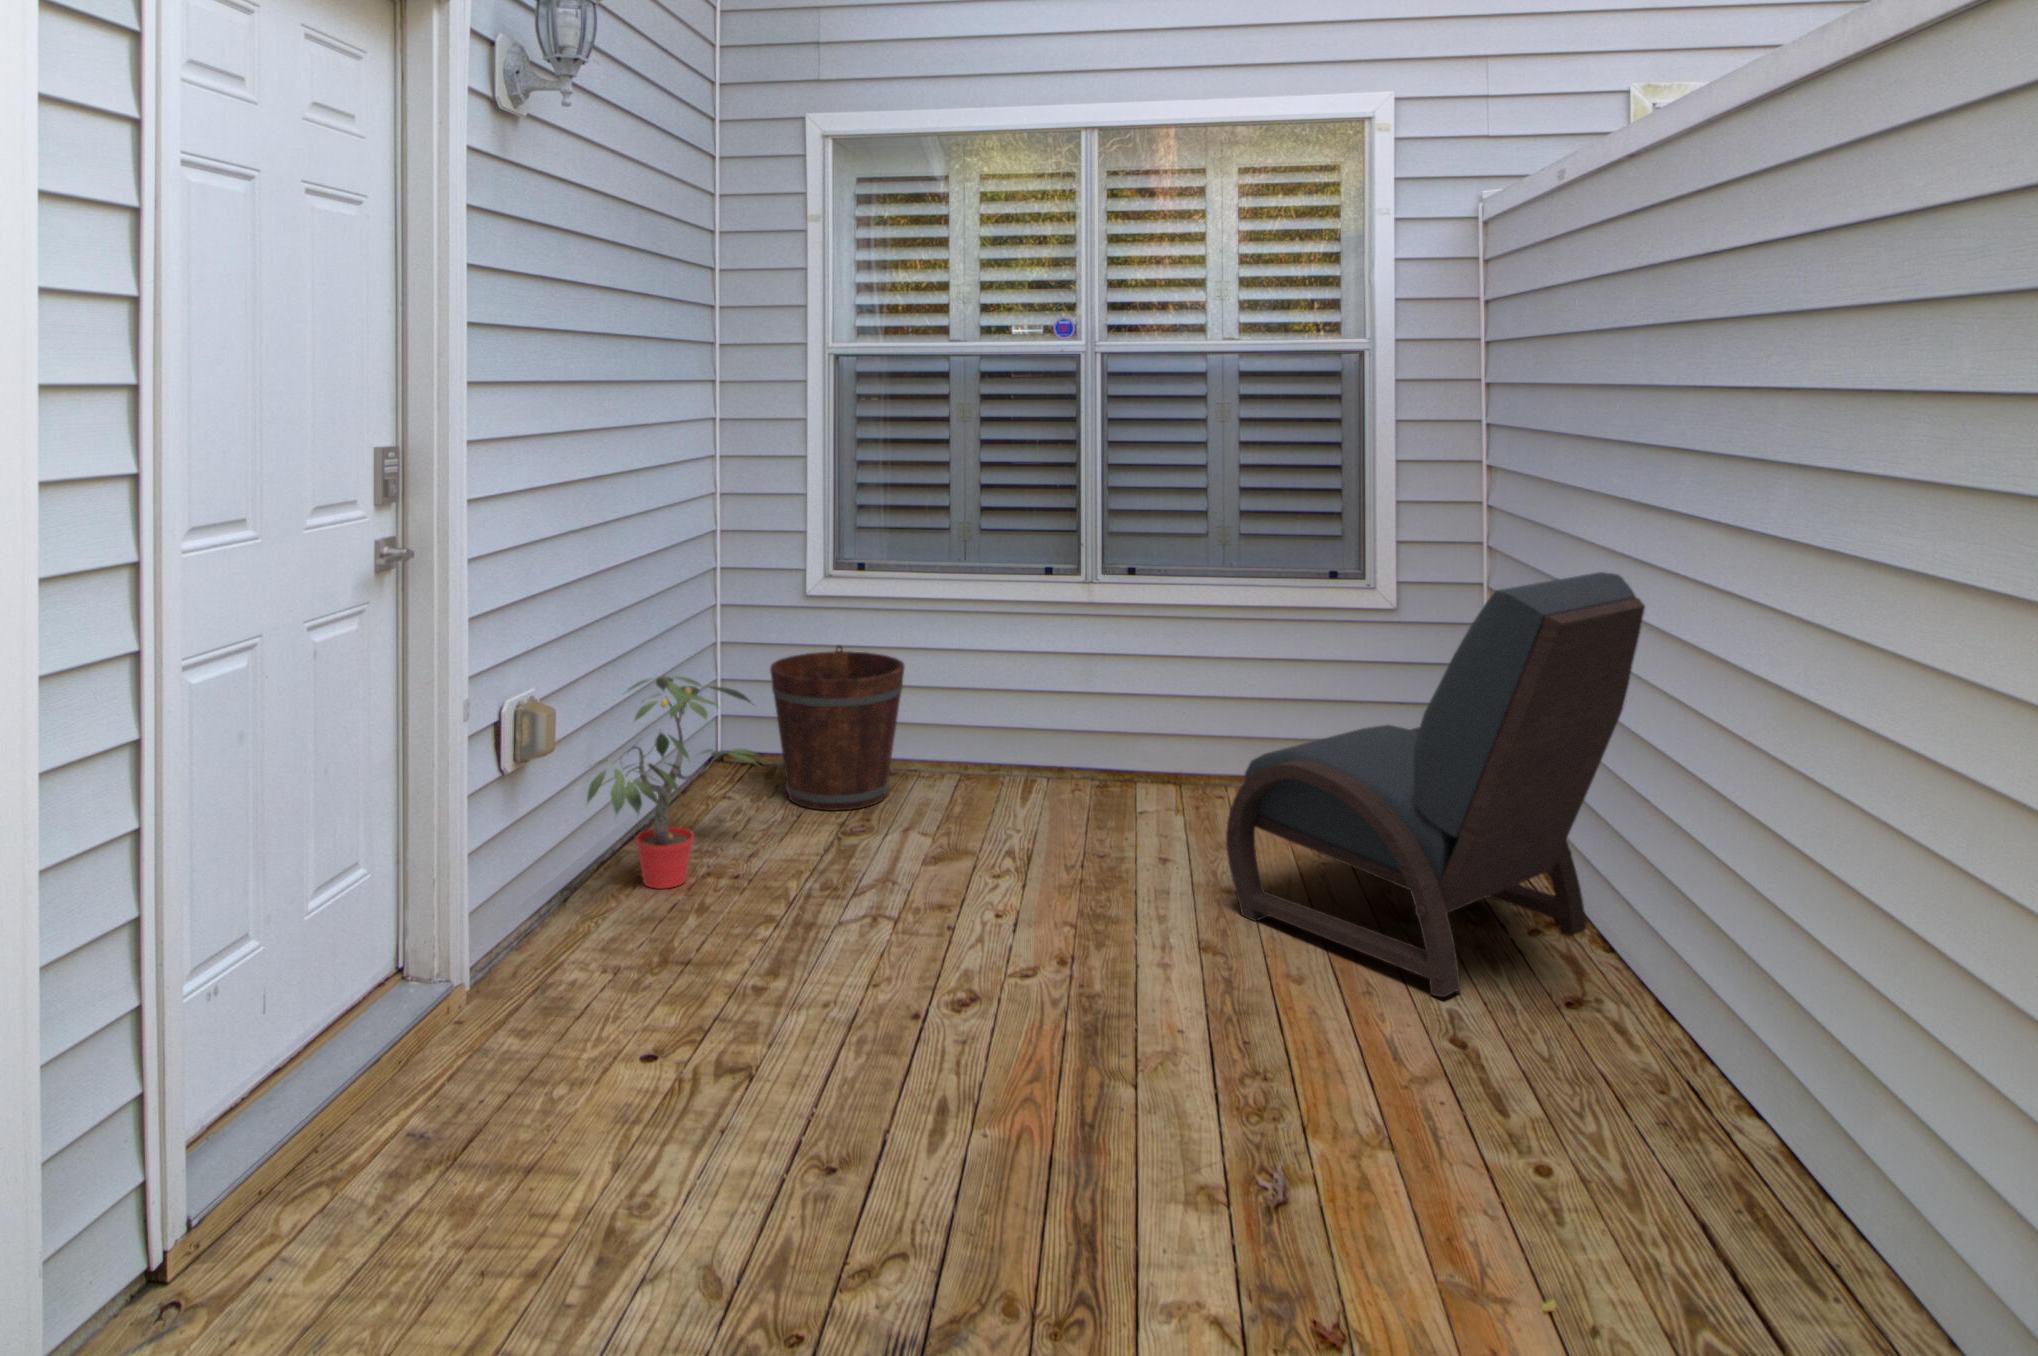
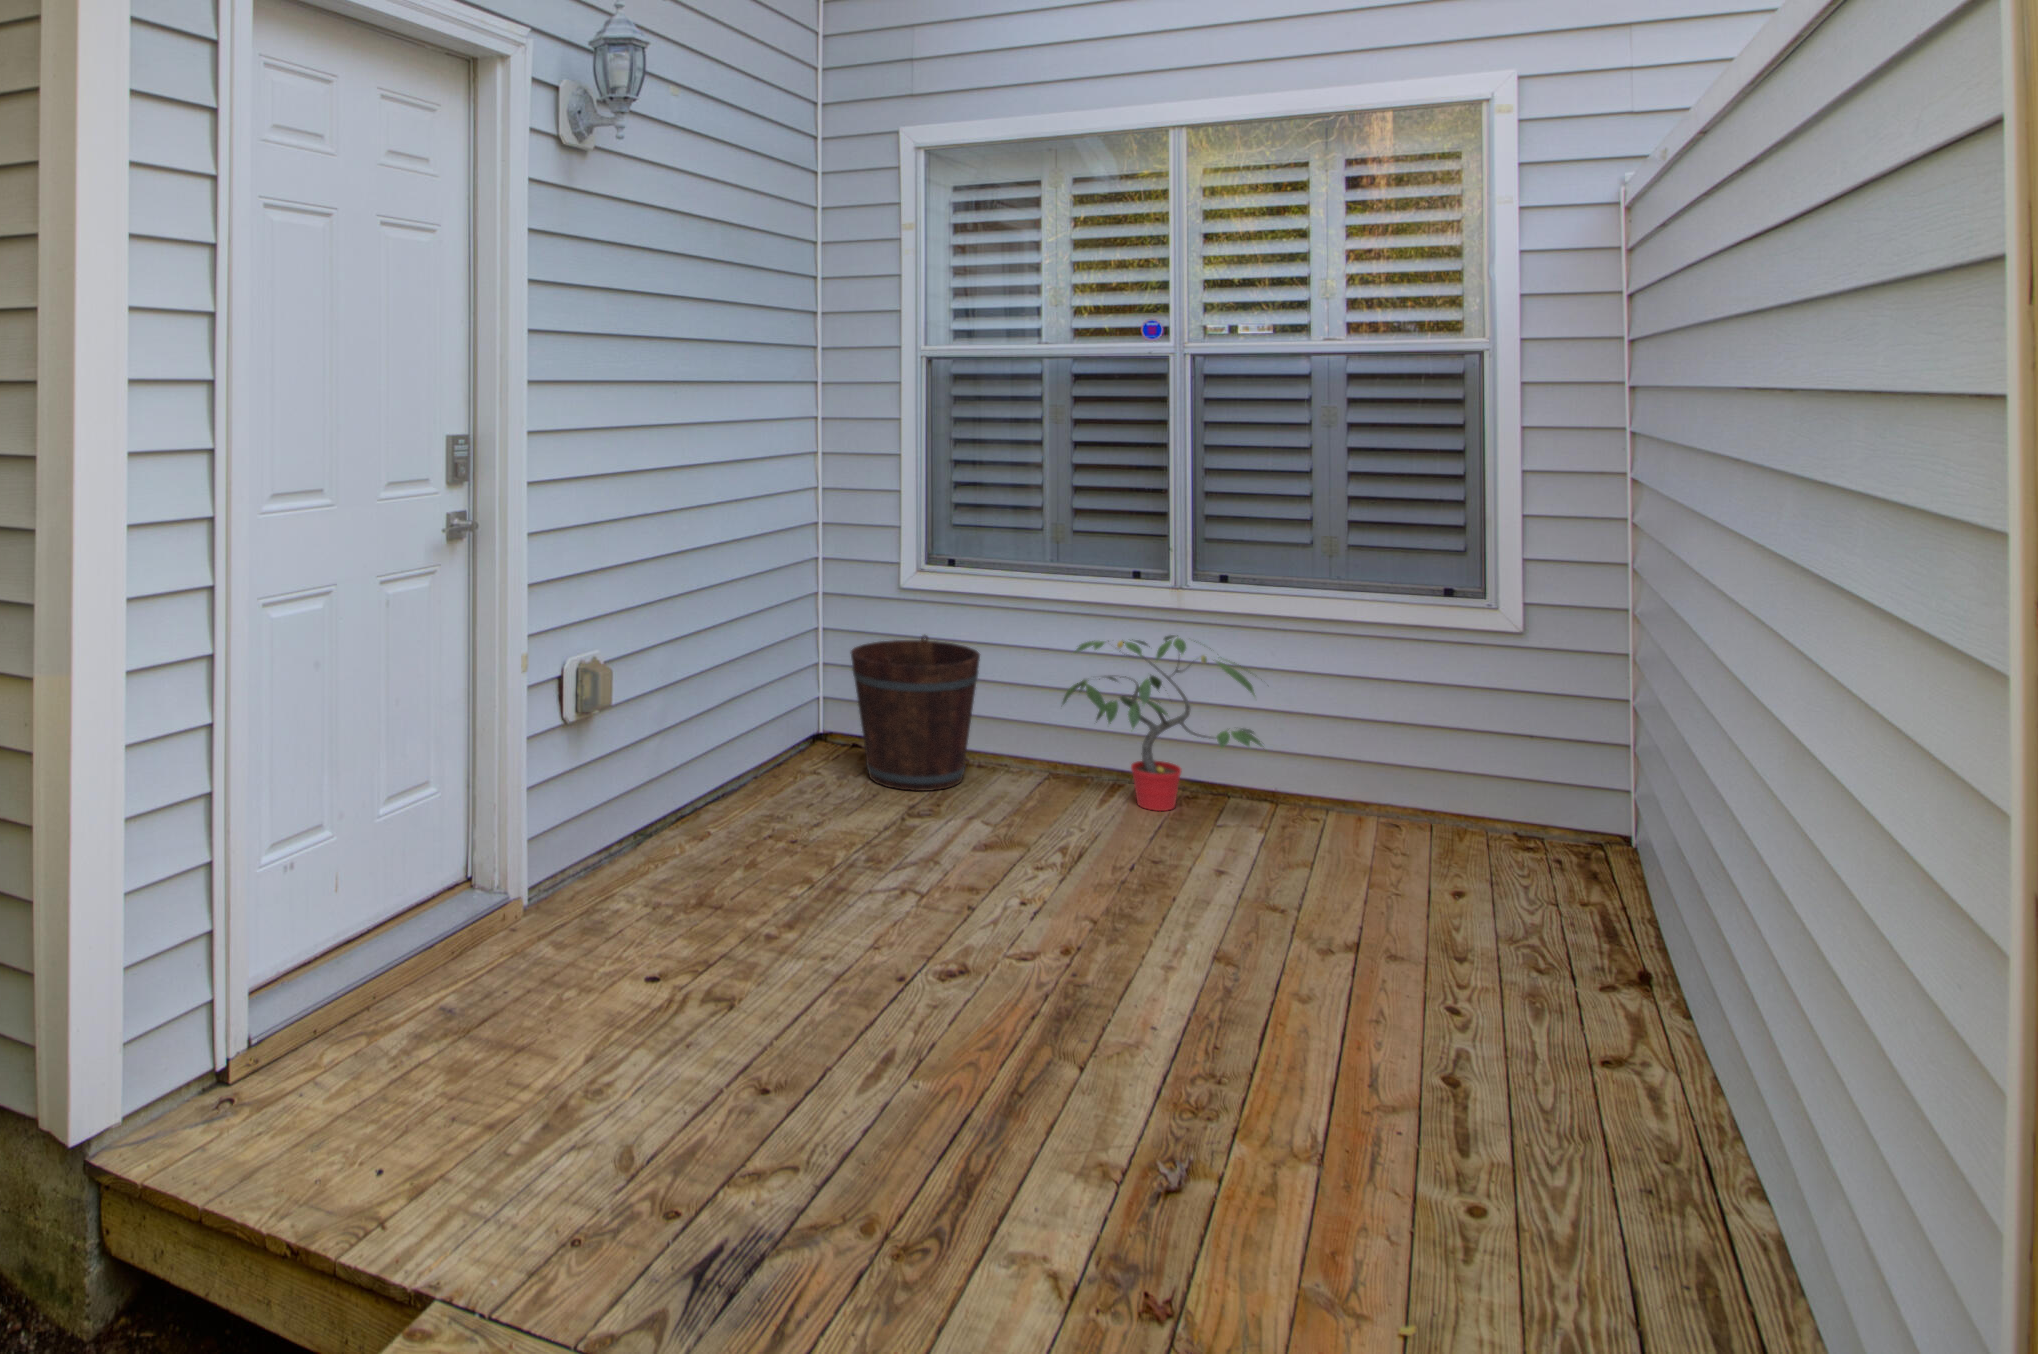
lounge chair: present [1226,572,1645,997] -> none [1259,593,1758,1036]
potted plant: present [587,676,756,889] -> present [1063,635,1262,811]

